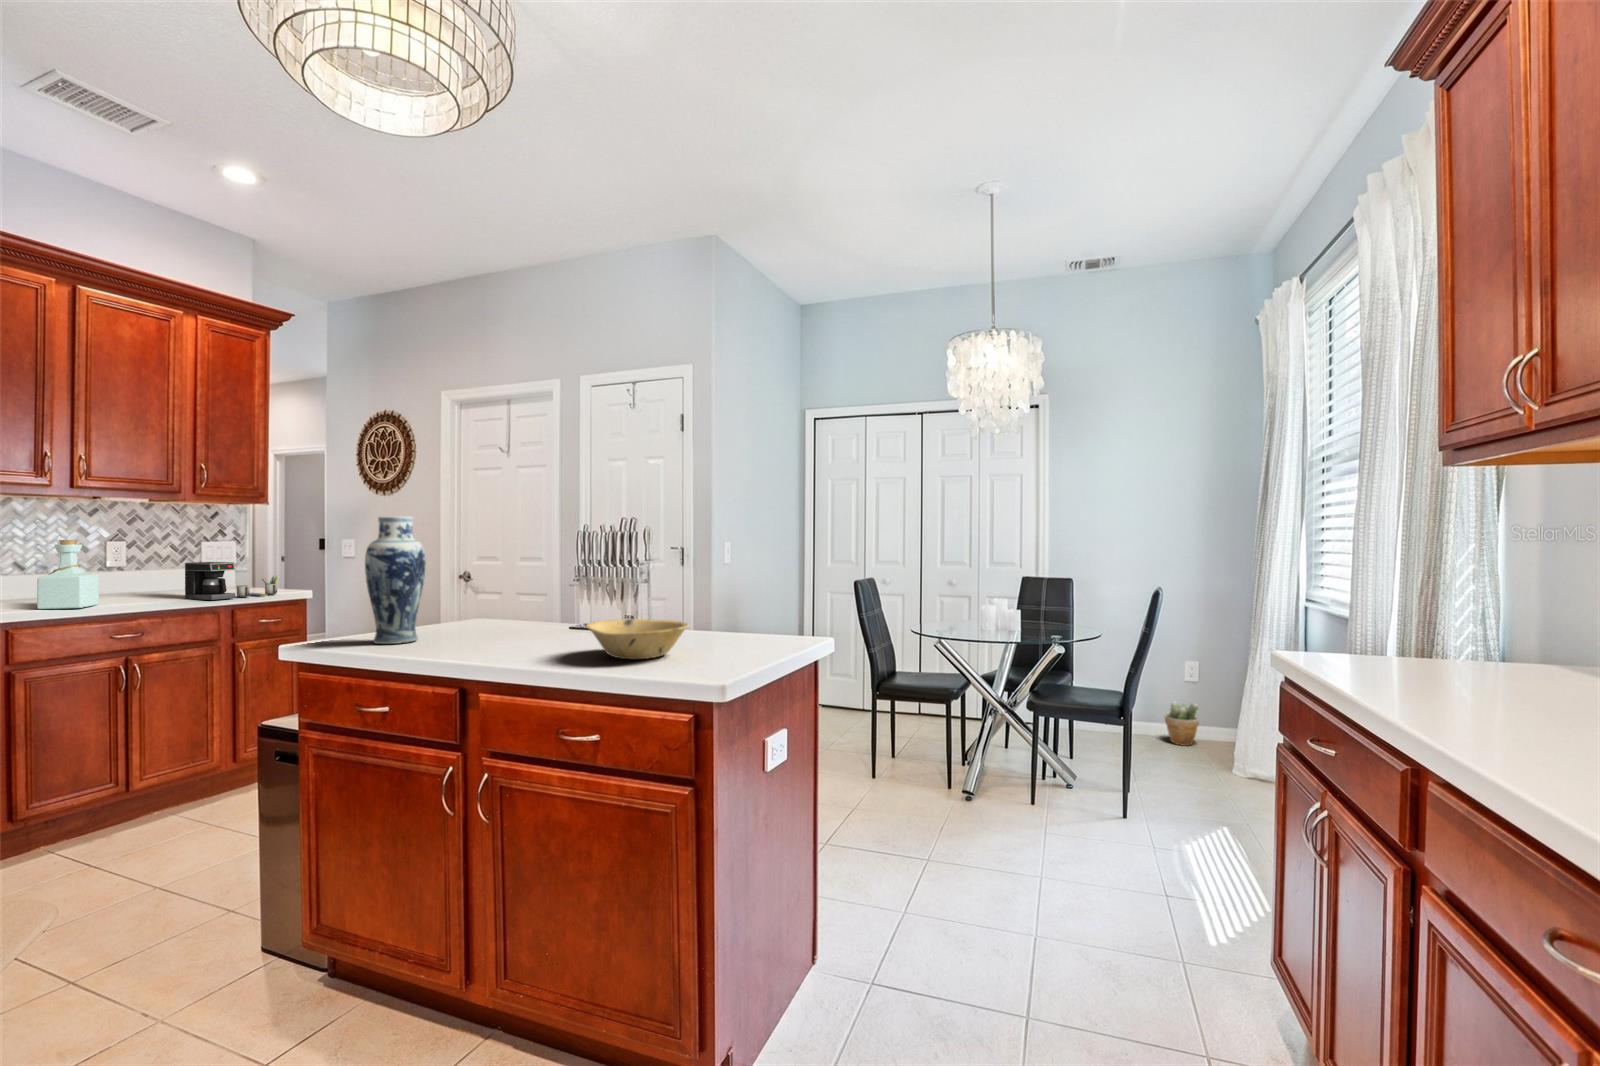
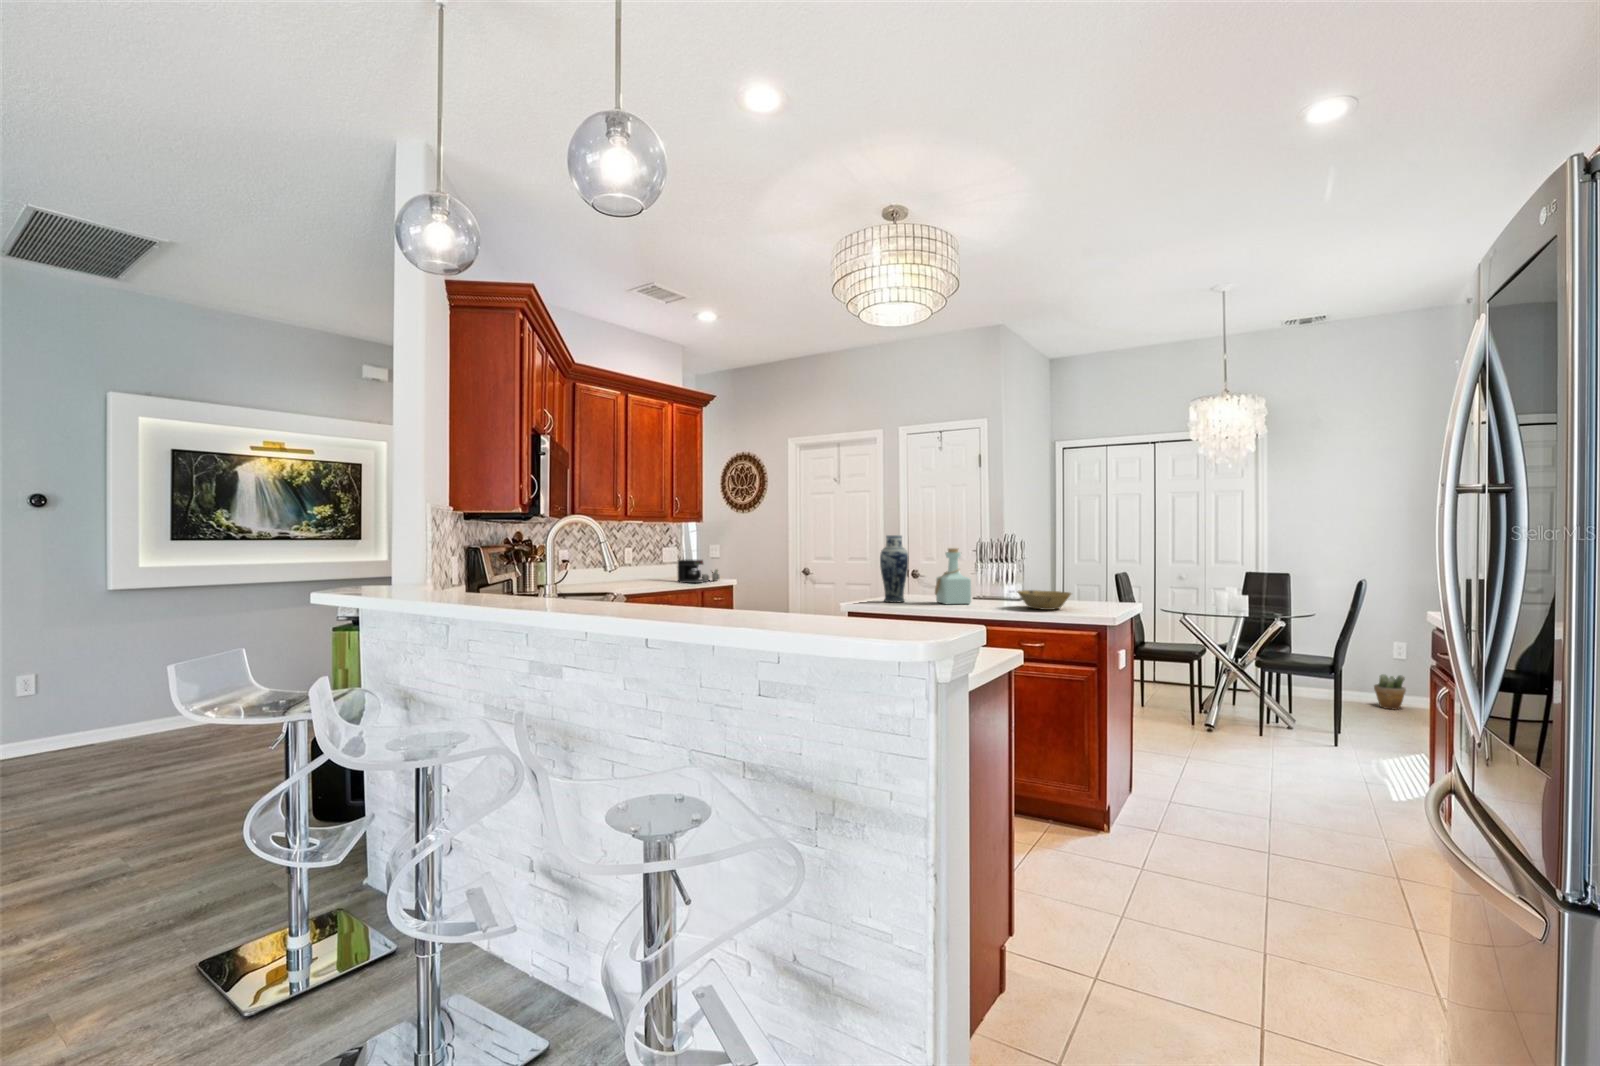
bottle: present [37,540,99,609] -> present [935,548,971,604]

